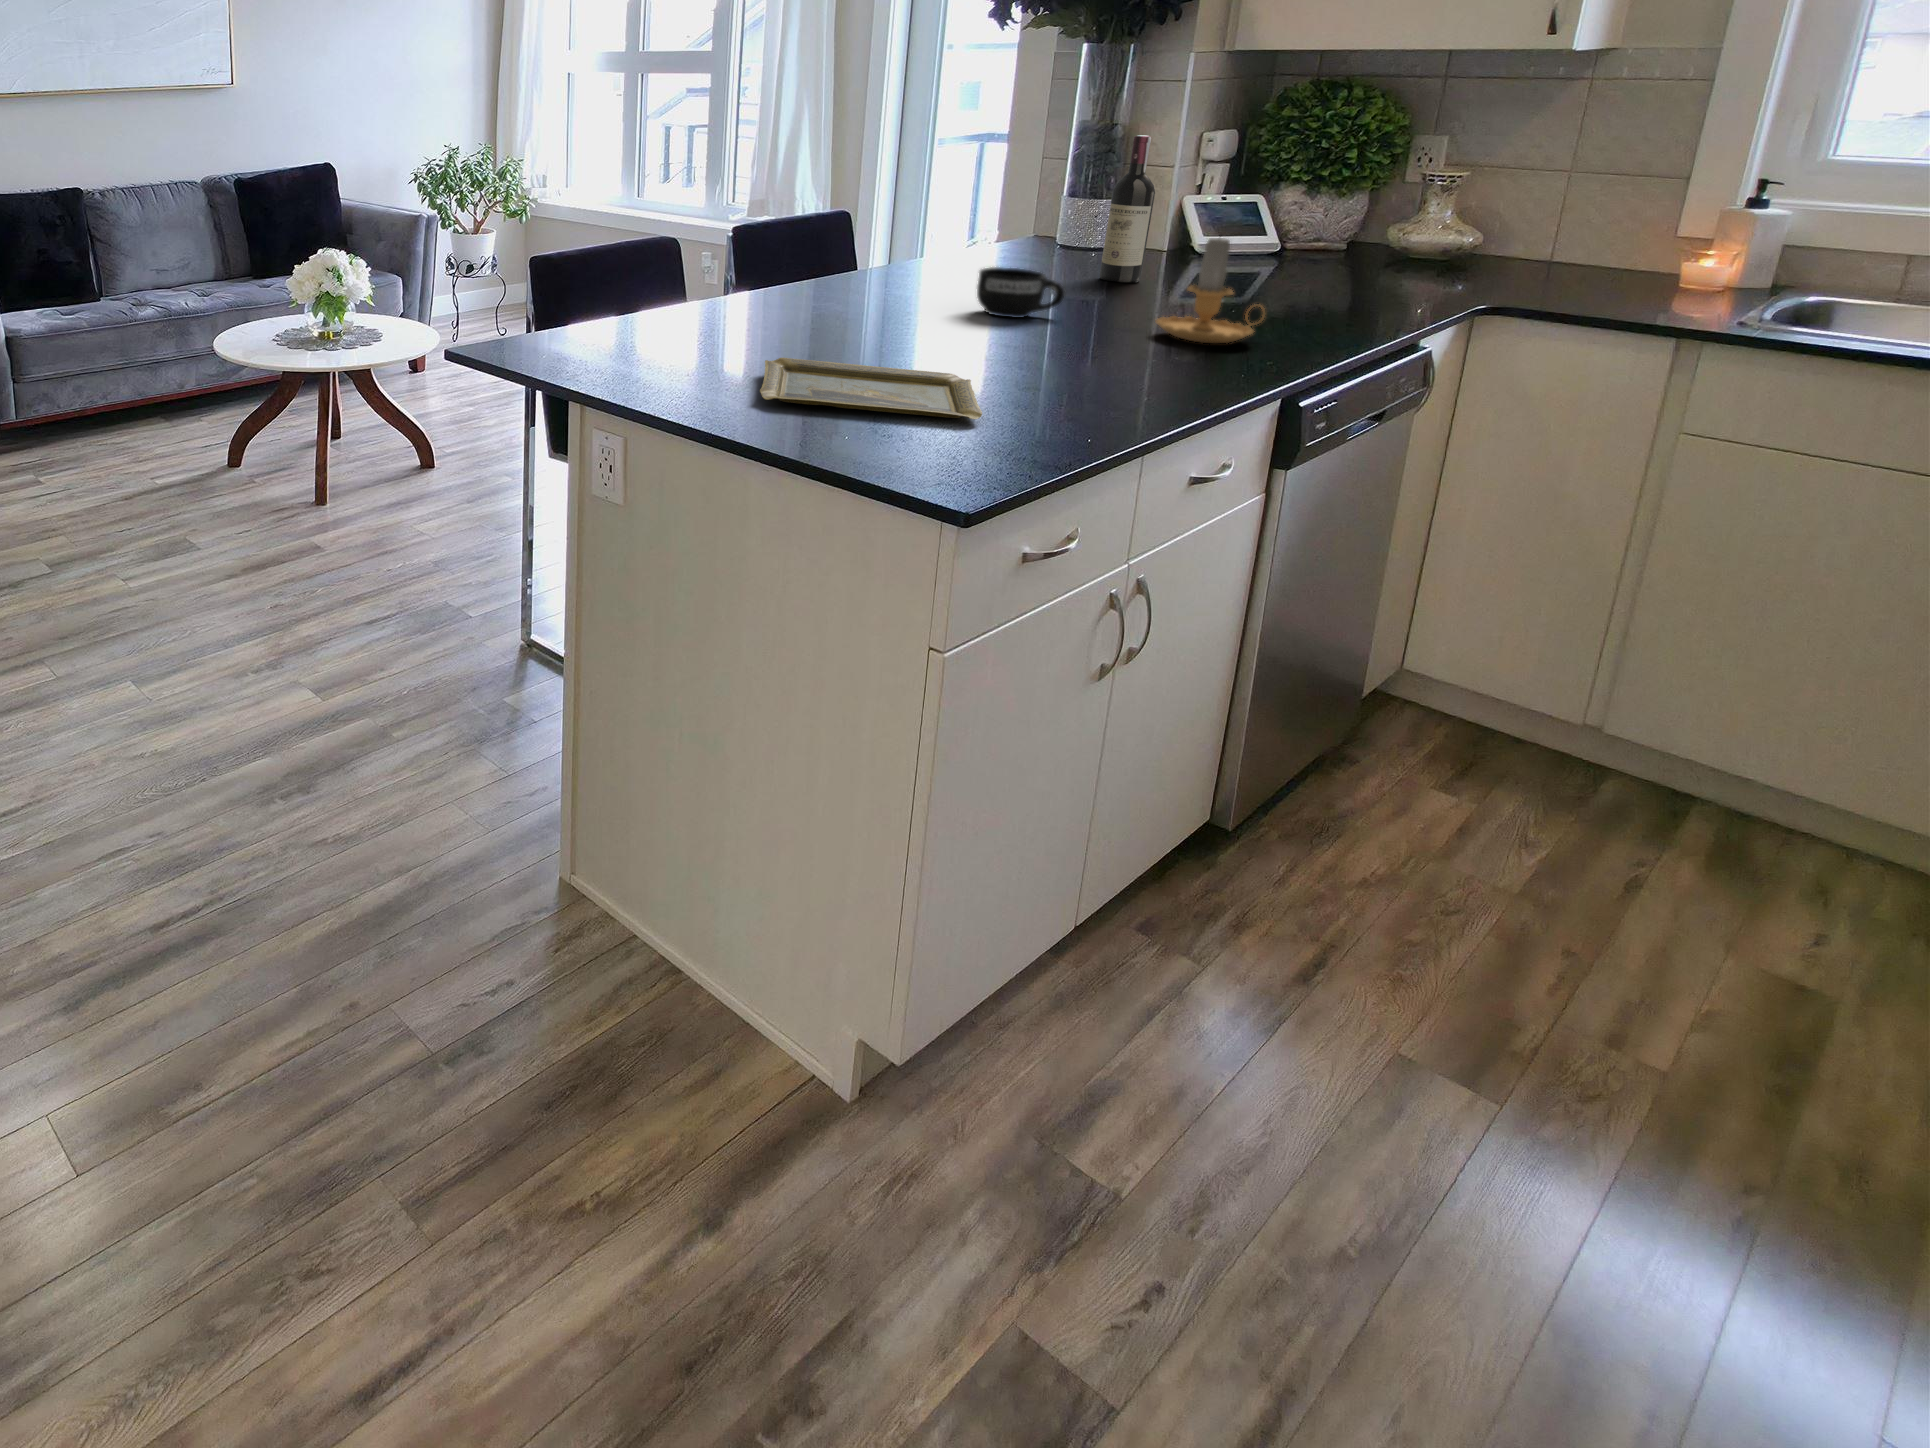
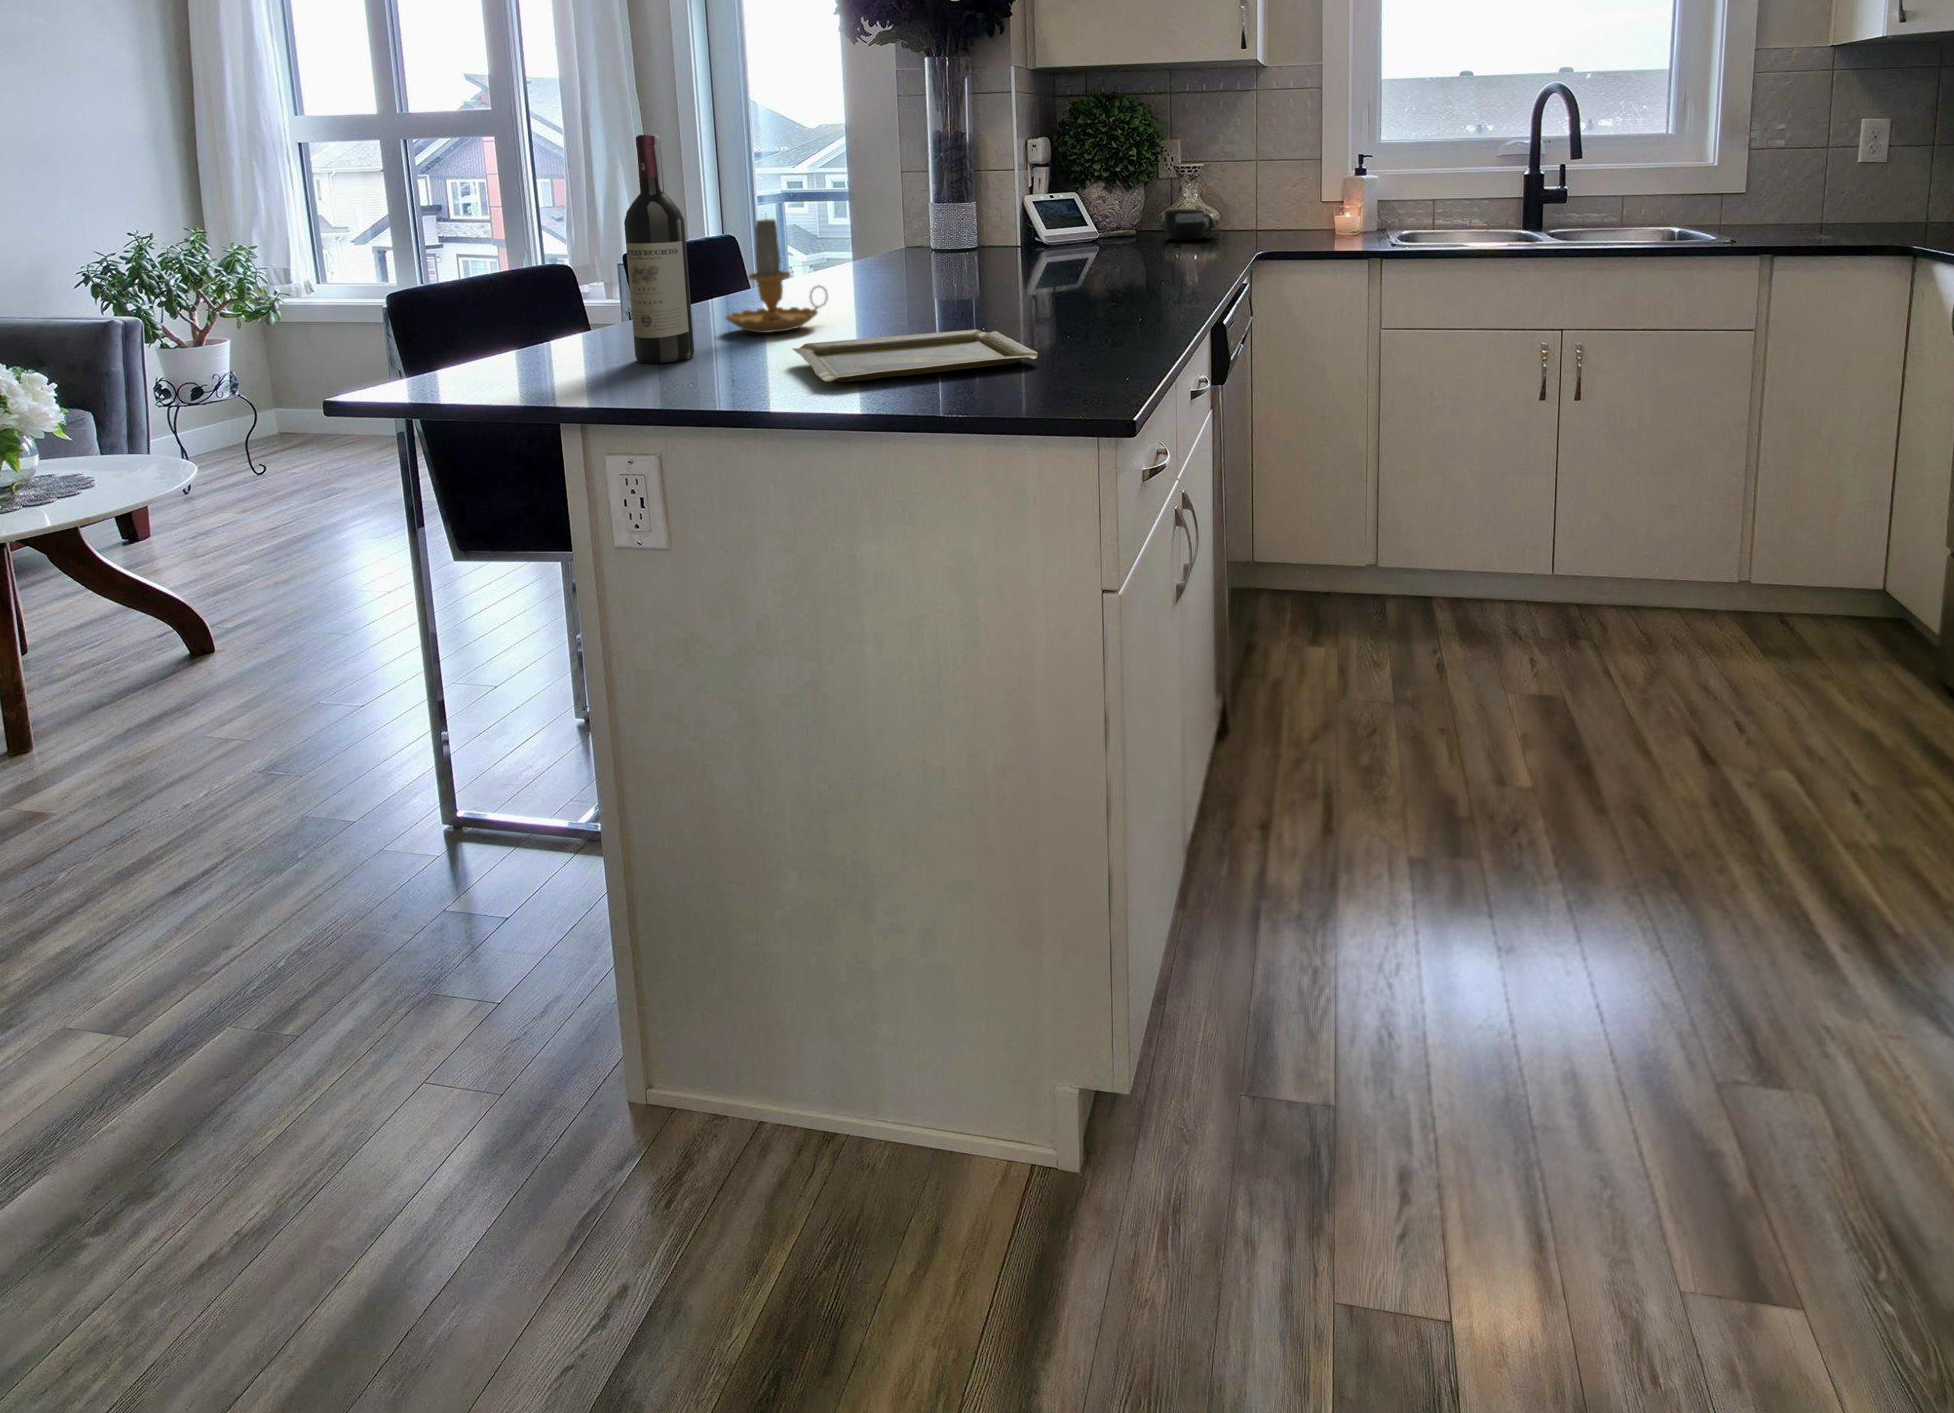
wine bottle: present [1100,135,1155,282] -> present [624,135,694,363]
candle: present [1156,235,1262,343] -> present [726,219,828,333]
mug: present [977,267,1065,318] -> present [1164,209,1213,240]

